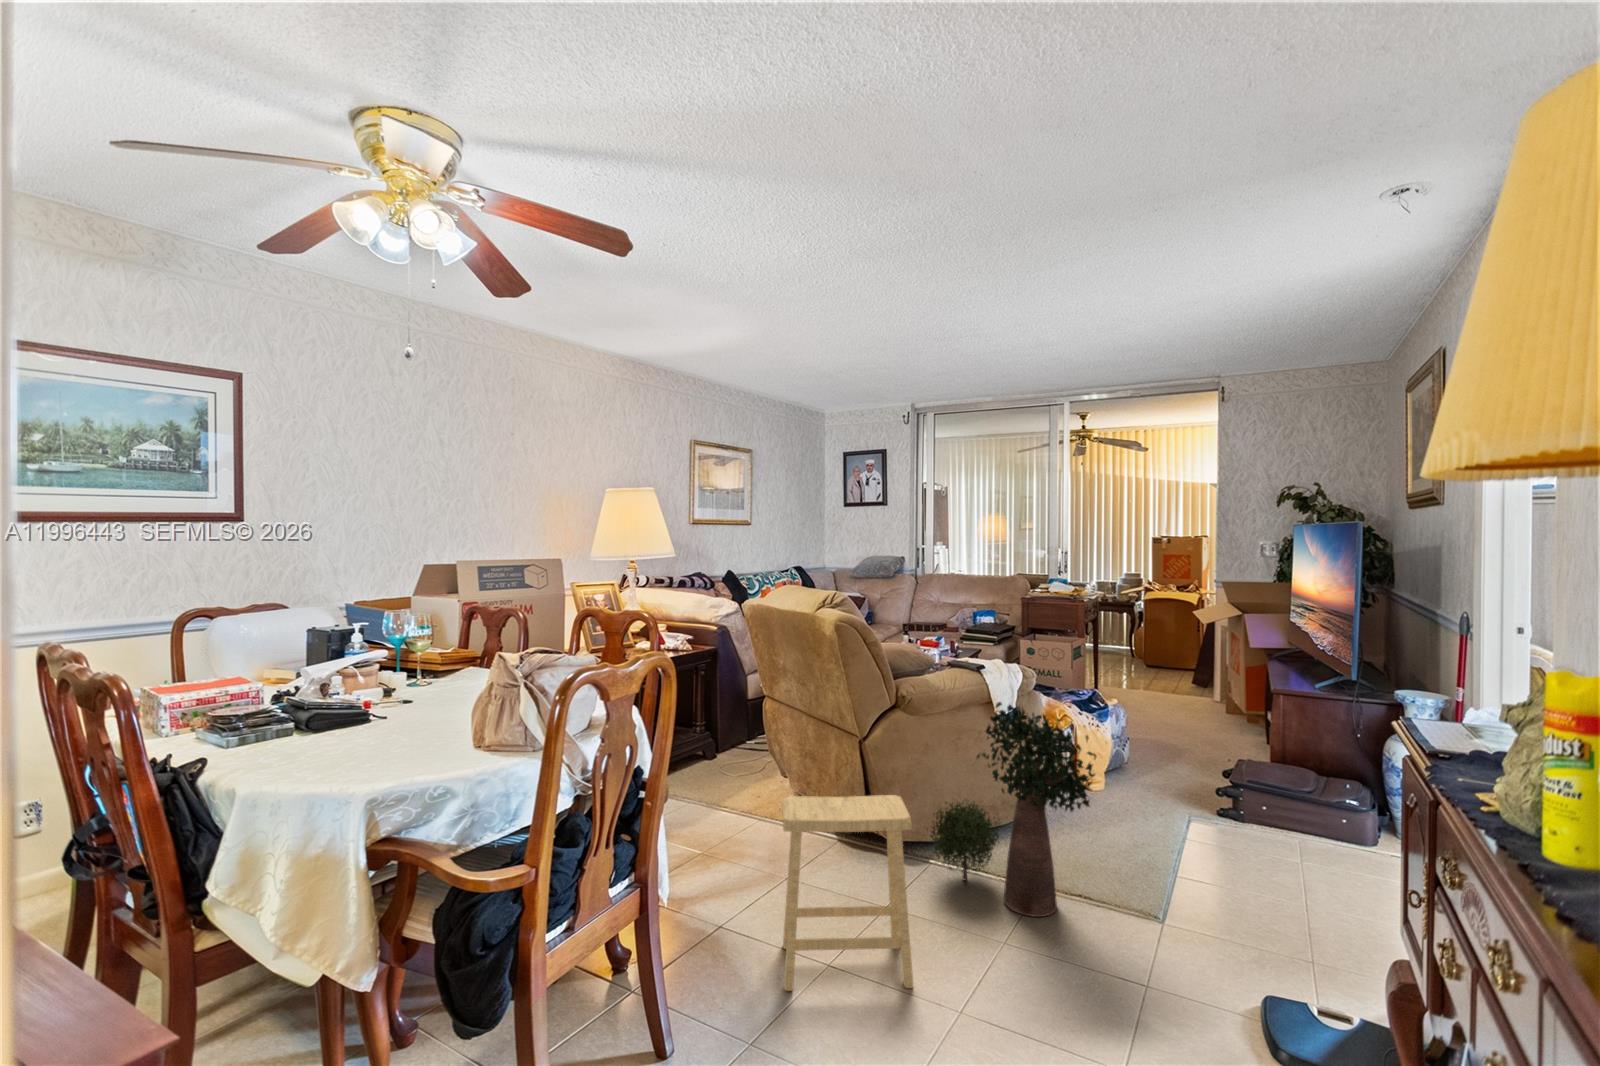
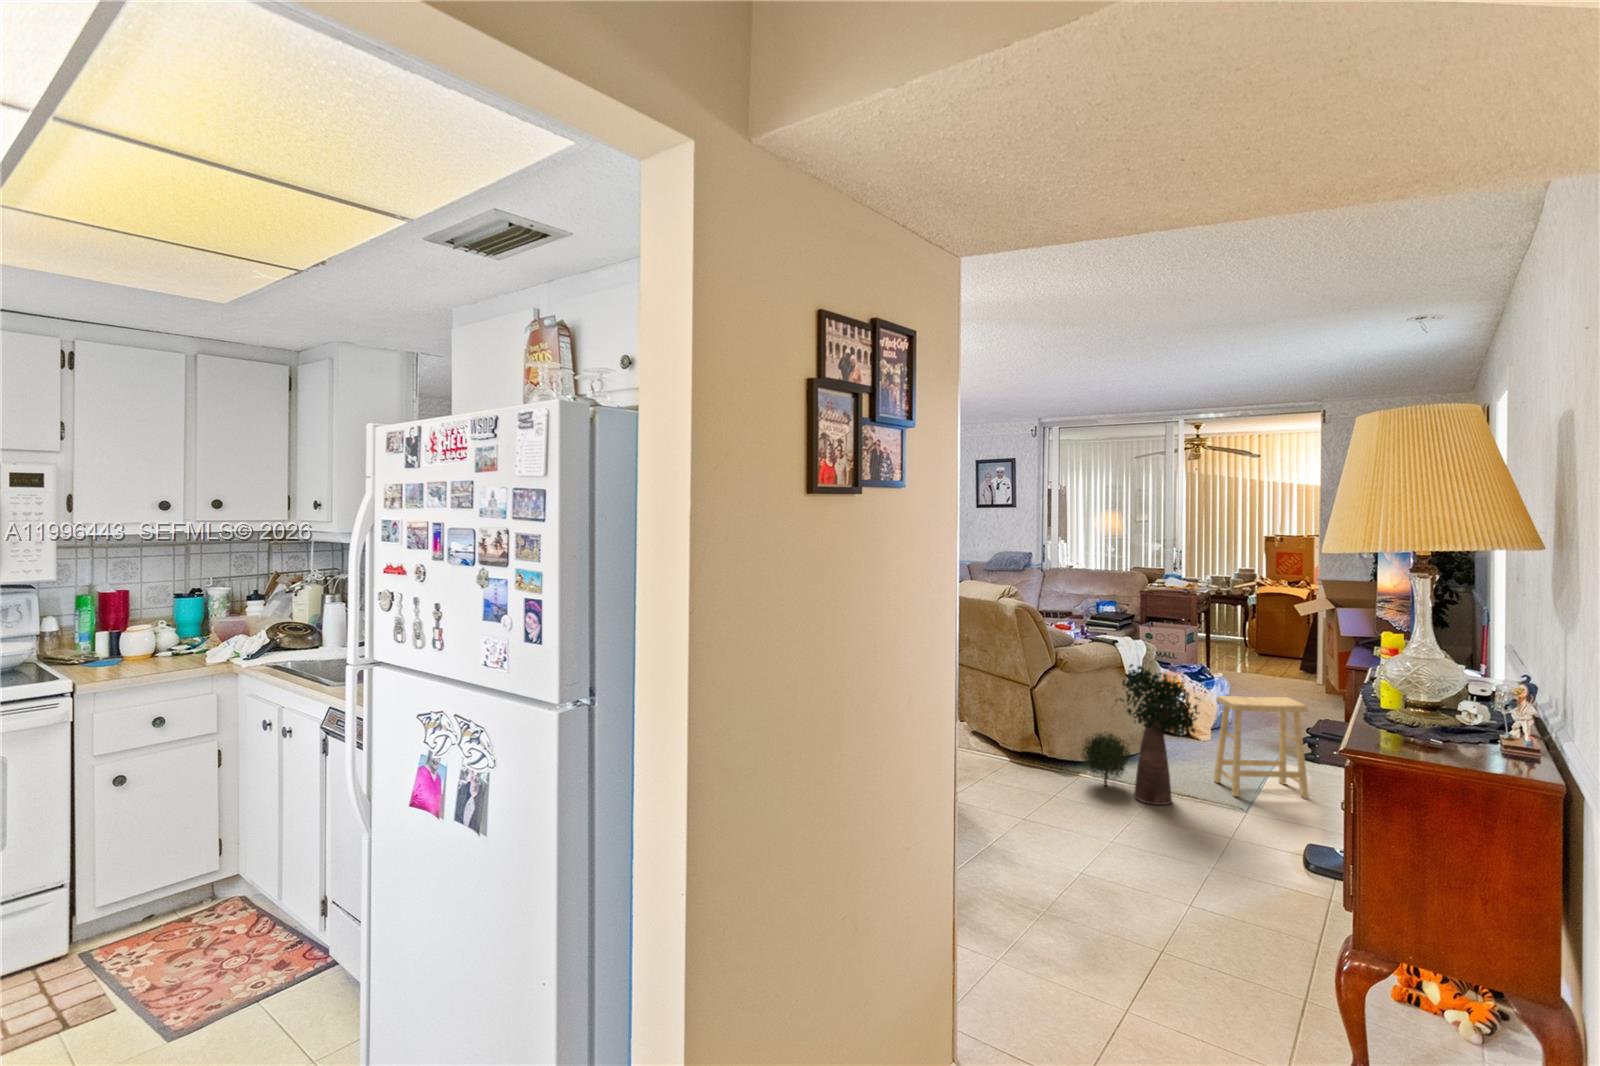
footstool: present [782,795,914,991] -> present [1214,696,1309,799]

